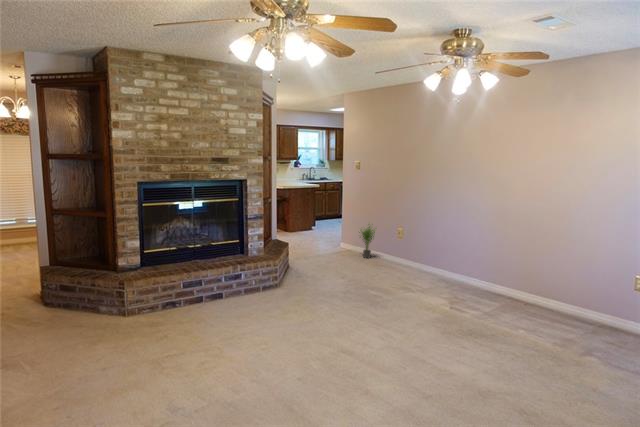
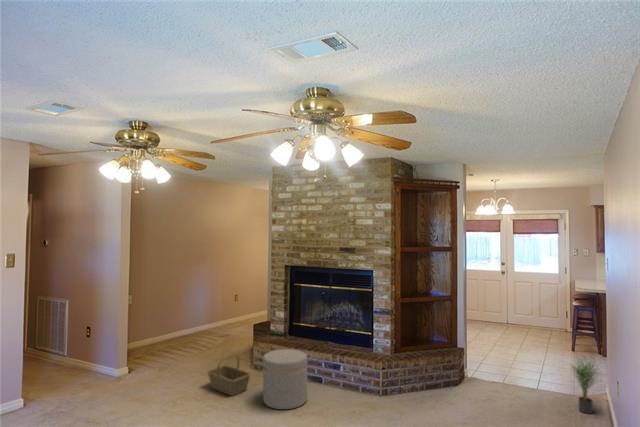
ottoman: none [204,266,253,327] -> present [263,349,307,409]
basket: none [122,296,181,346] -> present [207,356,250,396]

